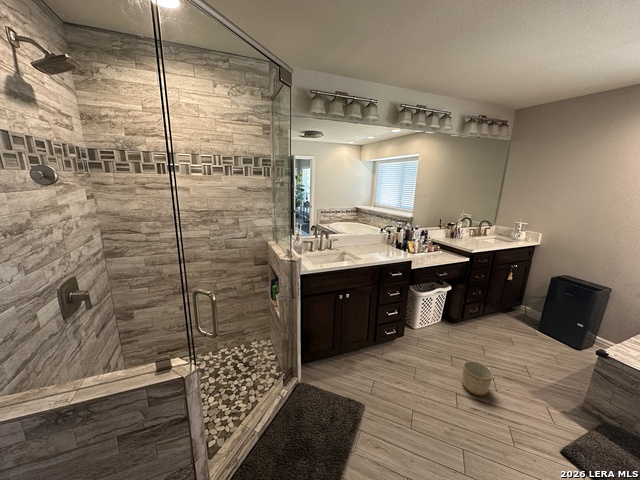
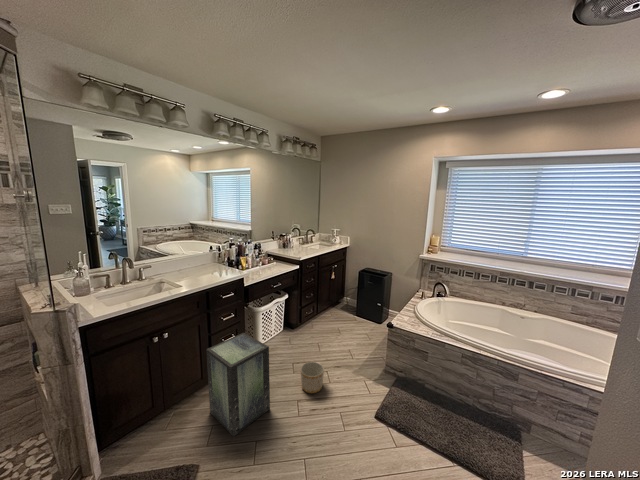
storage box: none [373,311,435,399] -> present [206,333,270,437]

